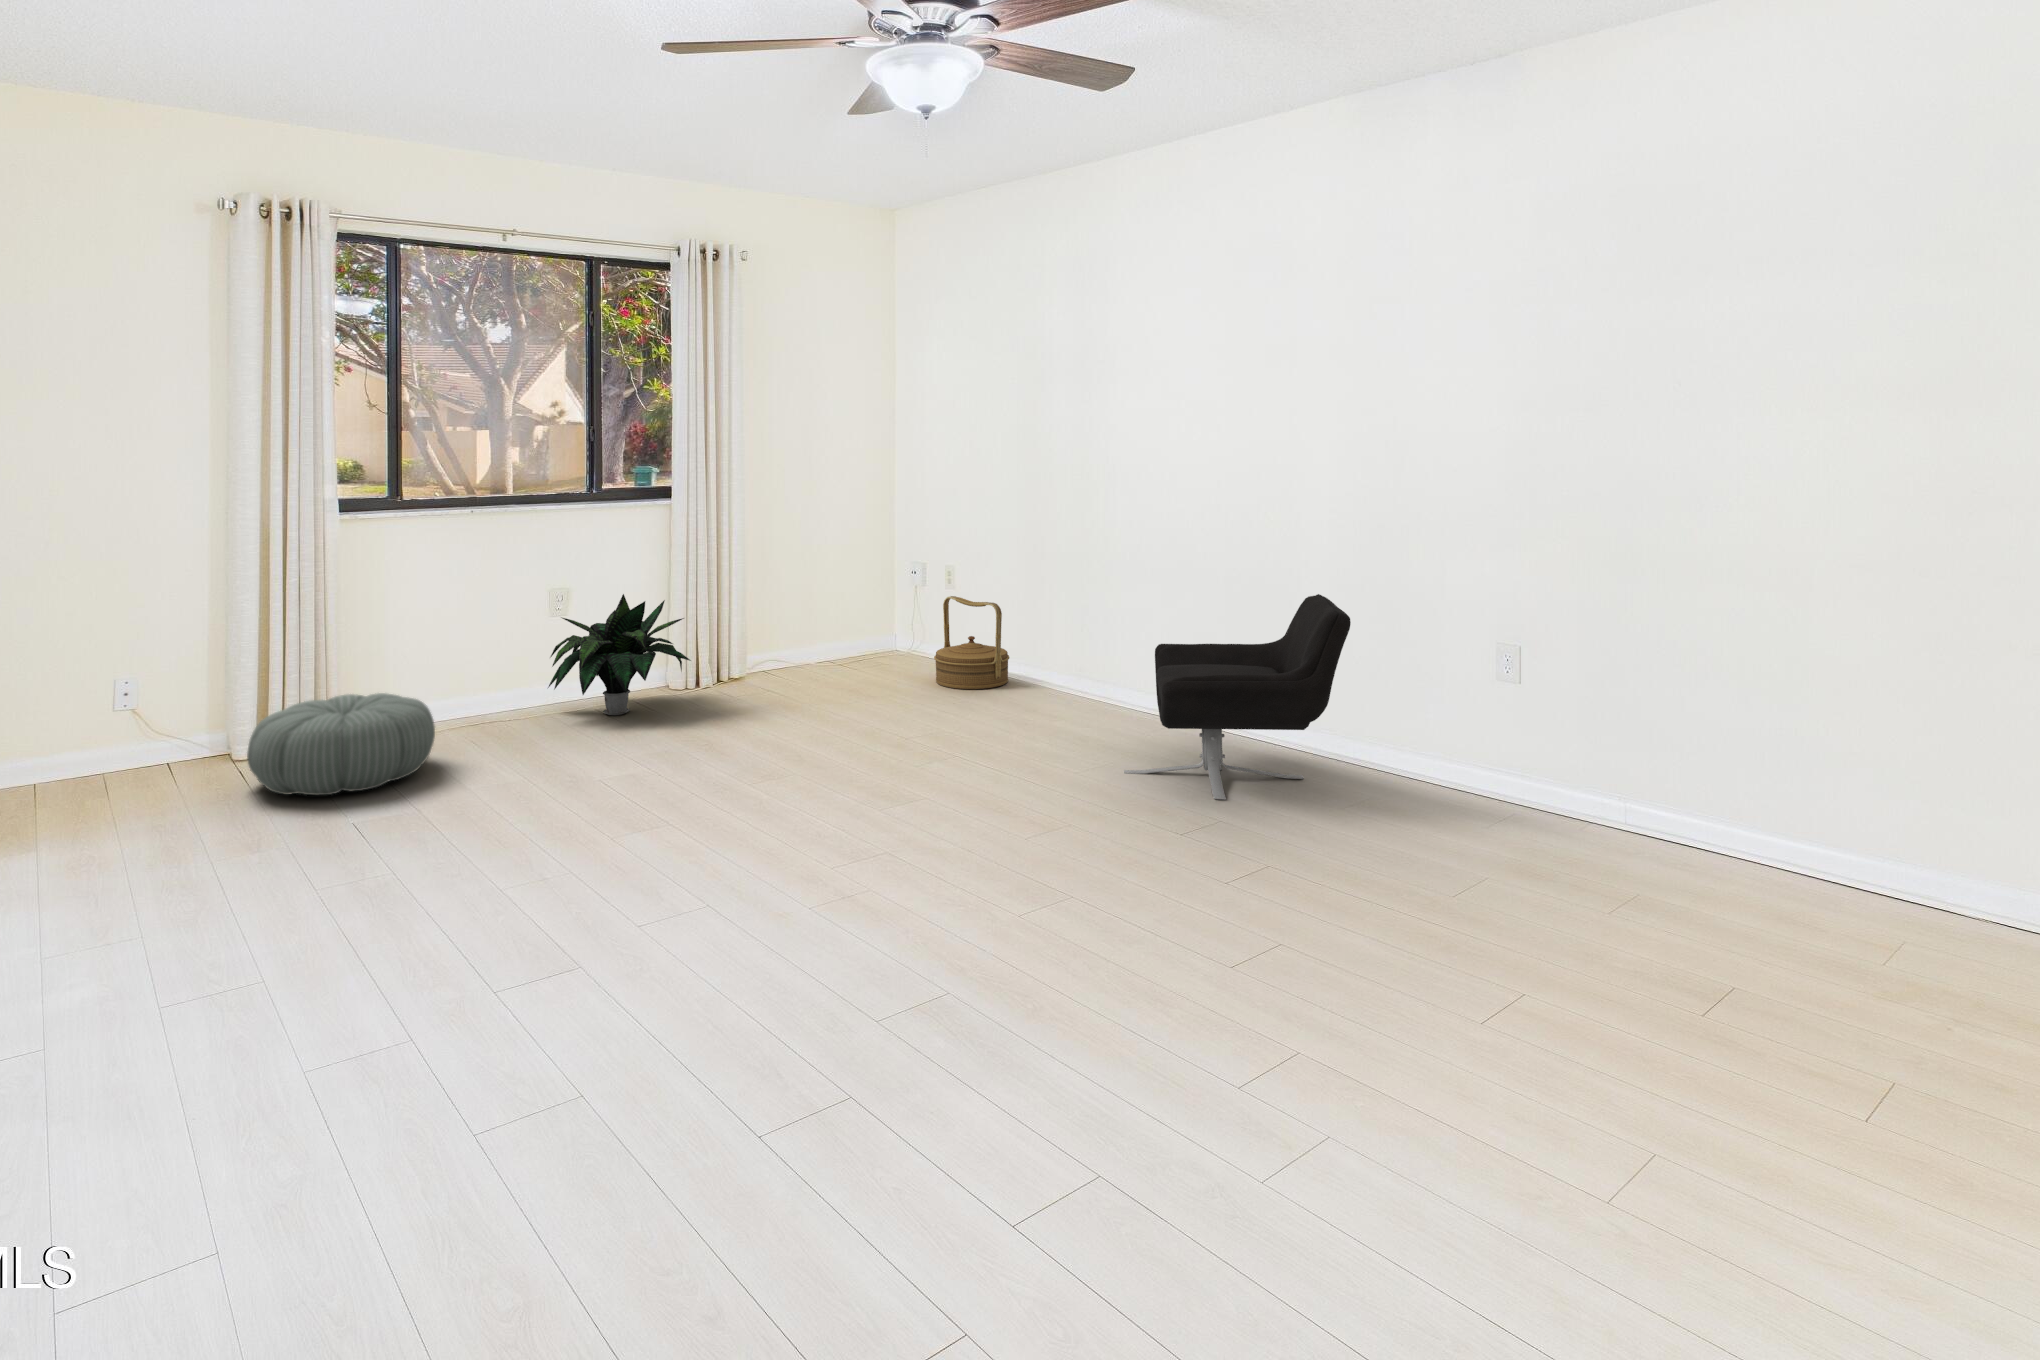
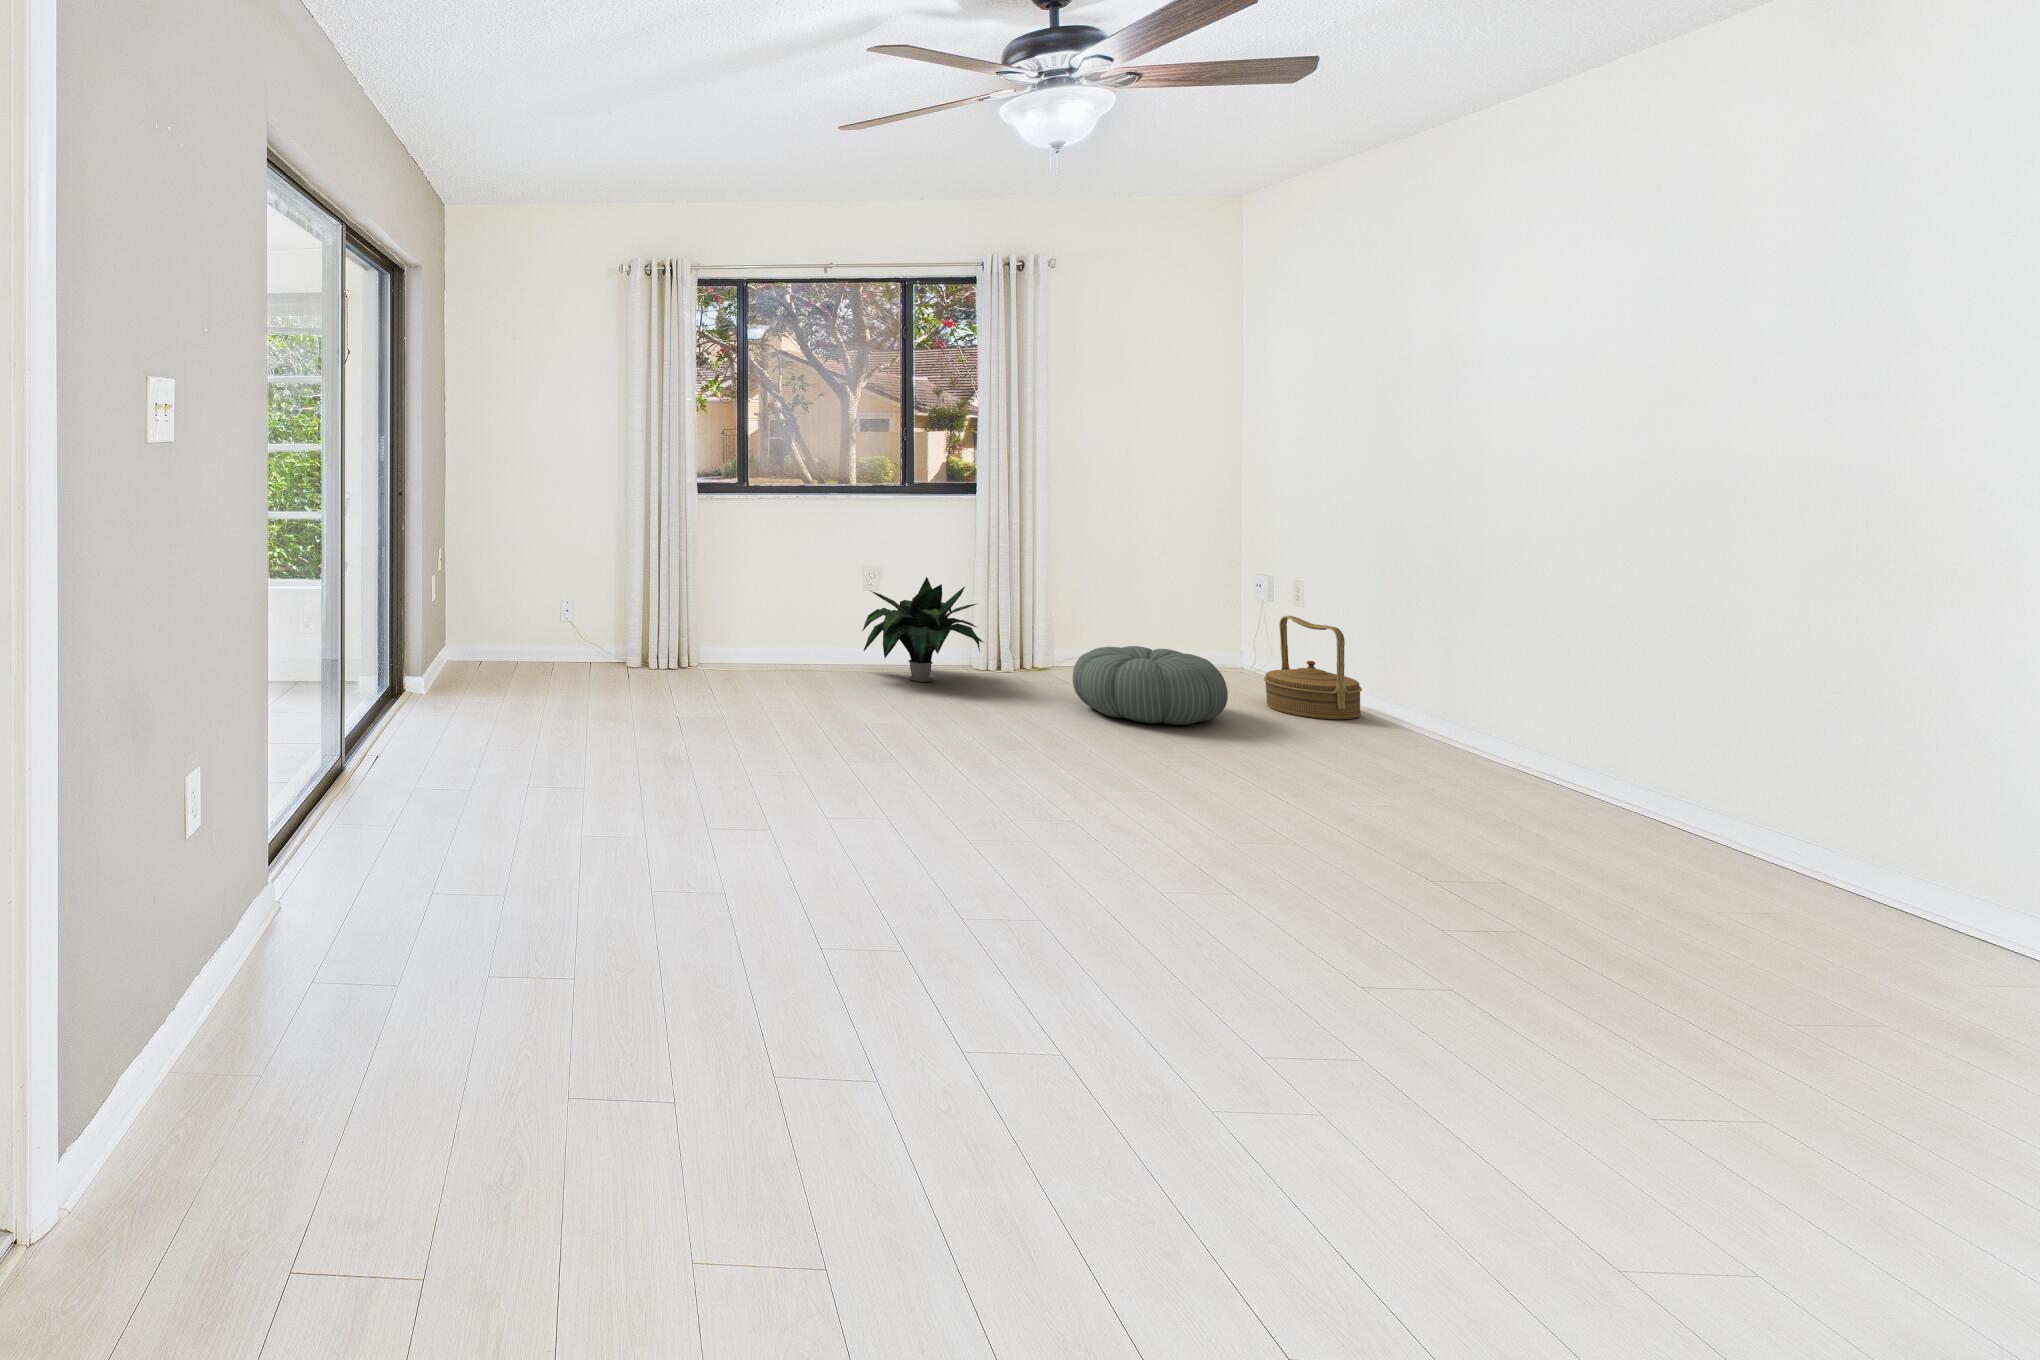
lounge chair: present [1124,594,1351,800] -> none [1442,657,1787,883]
pouf: present [247,693,435,795] -> present [1073,646,1228,725]

